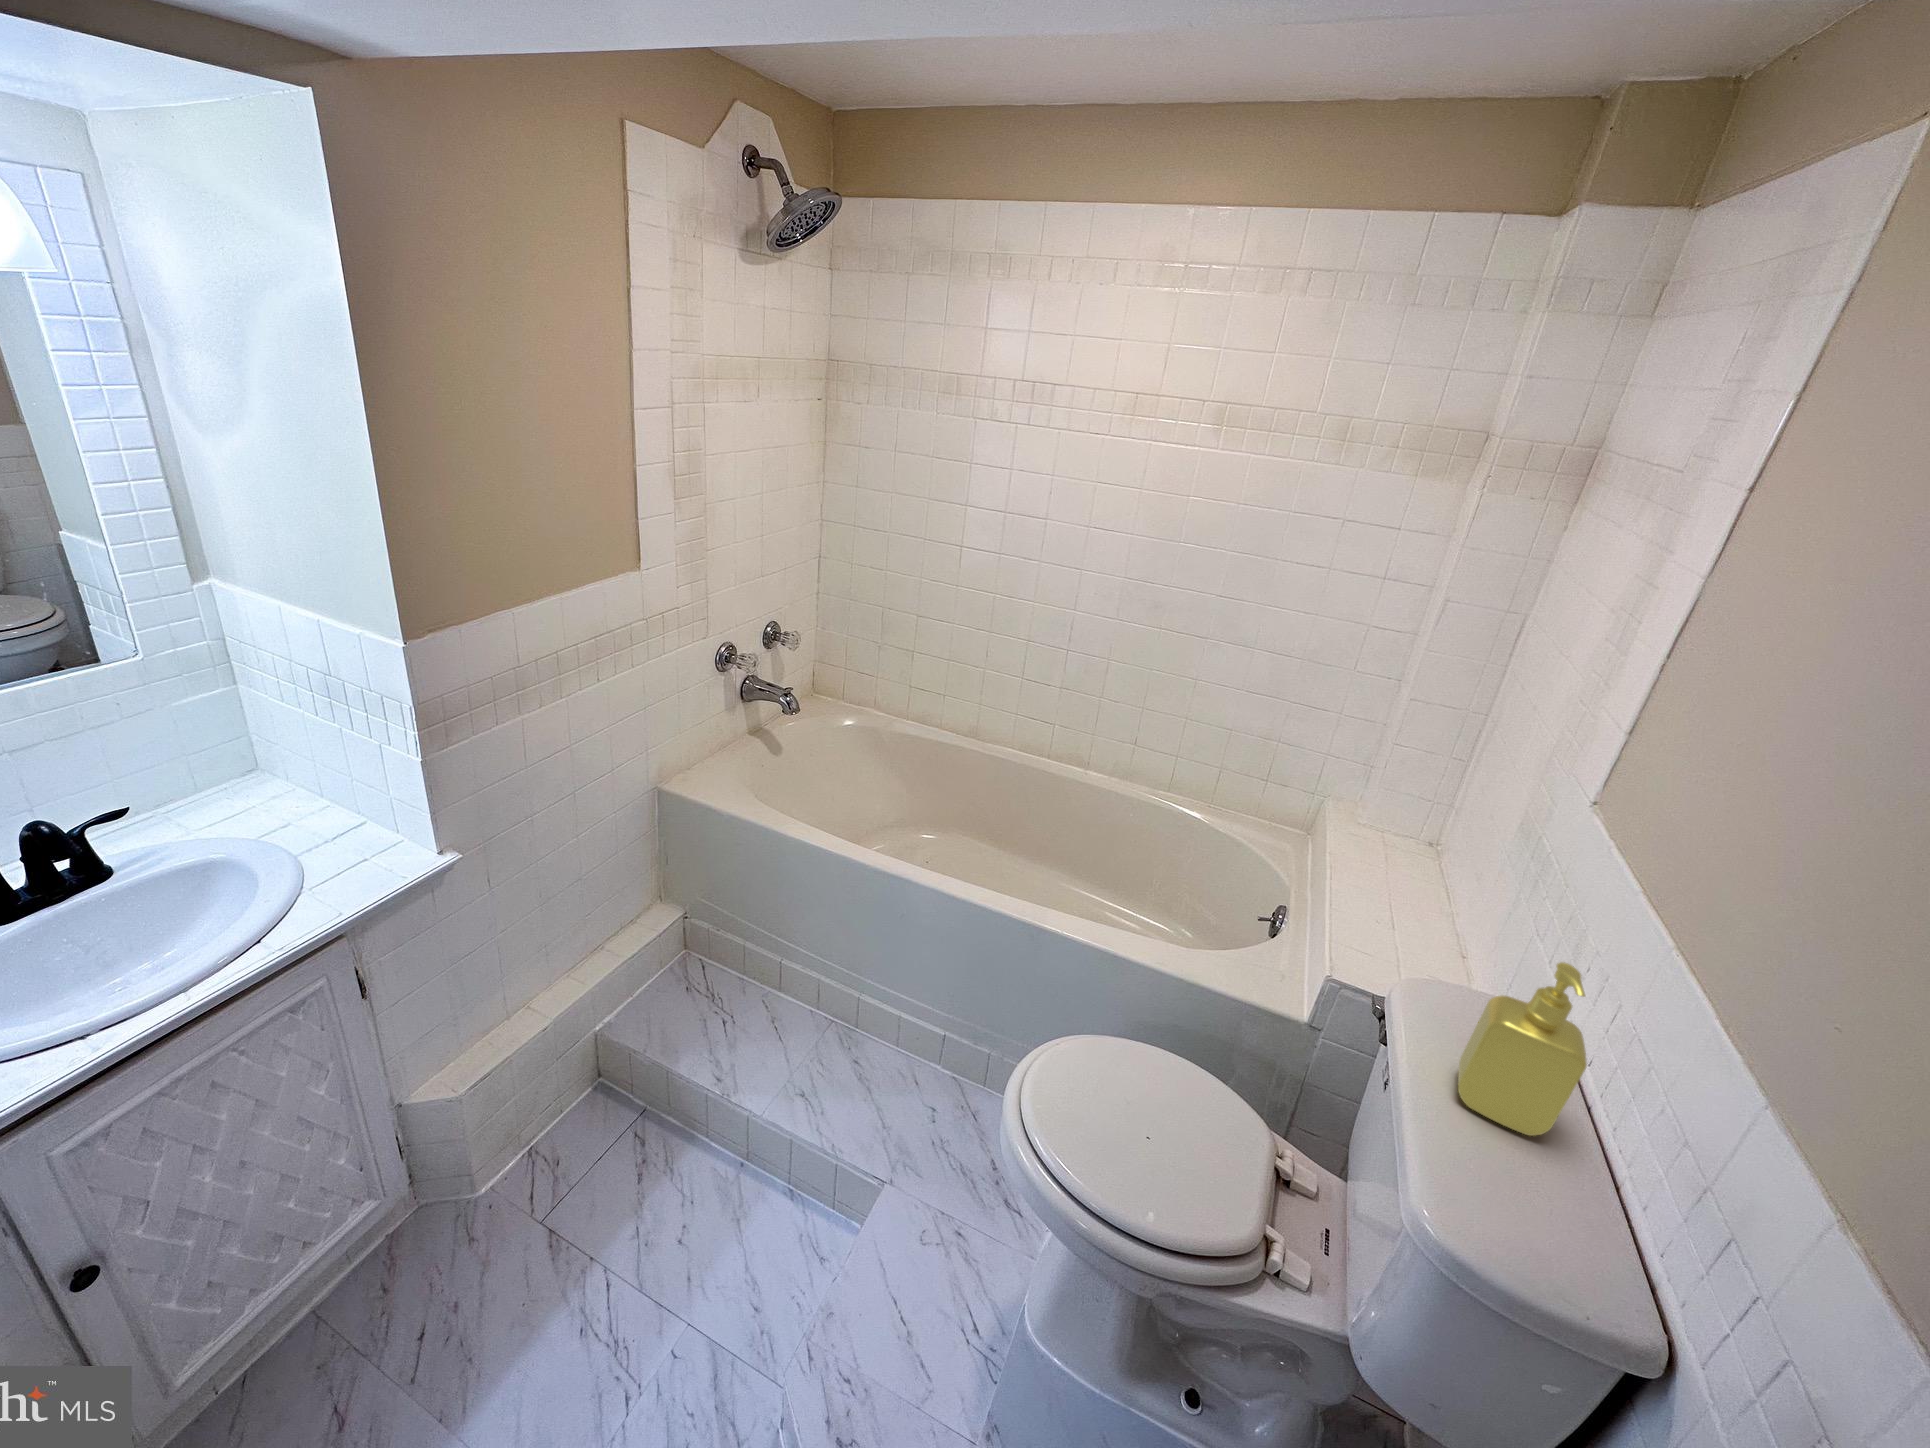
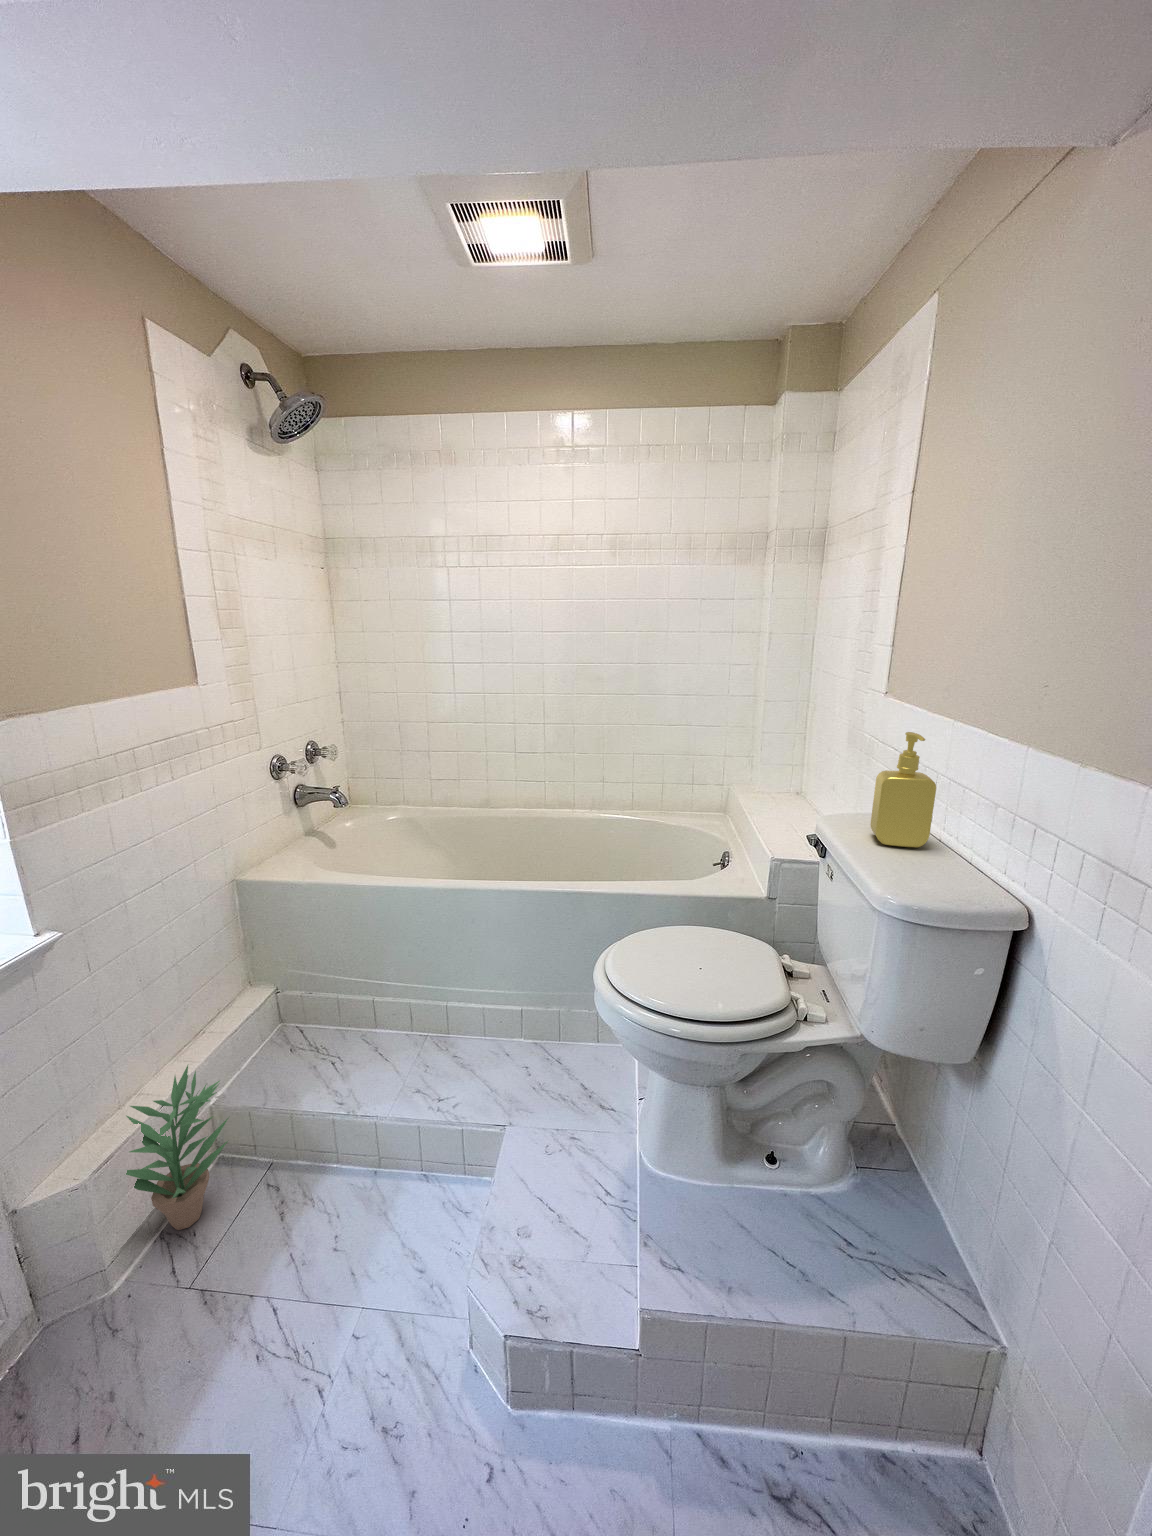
potted plant: none [492,1005,606,1155] -> present [126,1065,228,1230]

